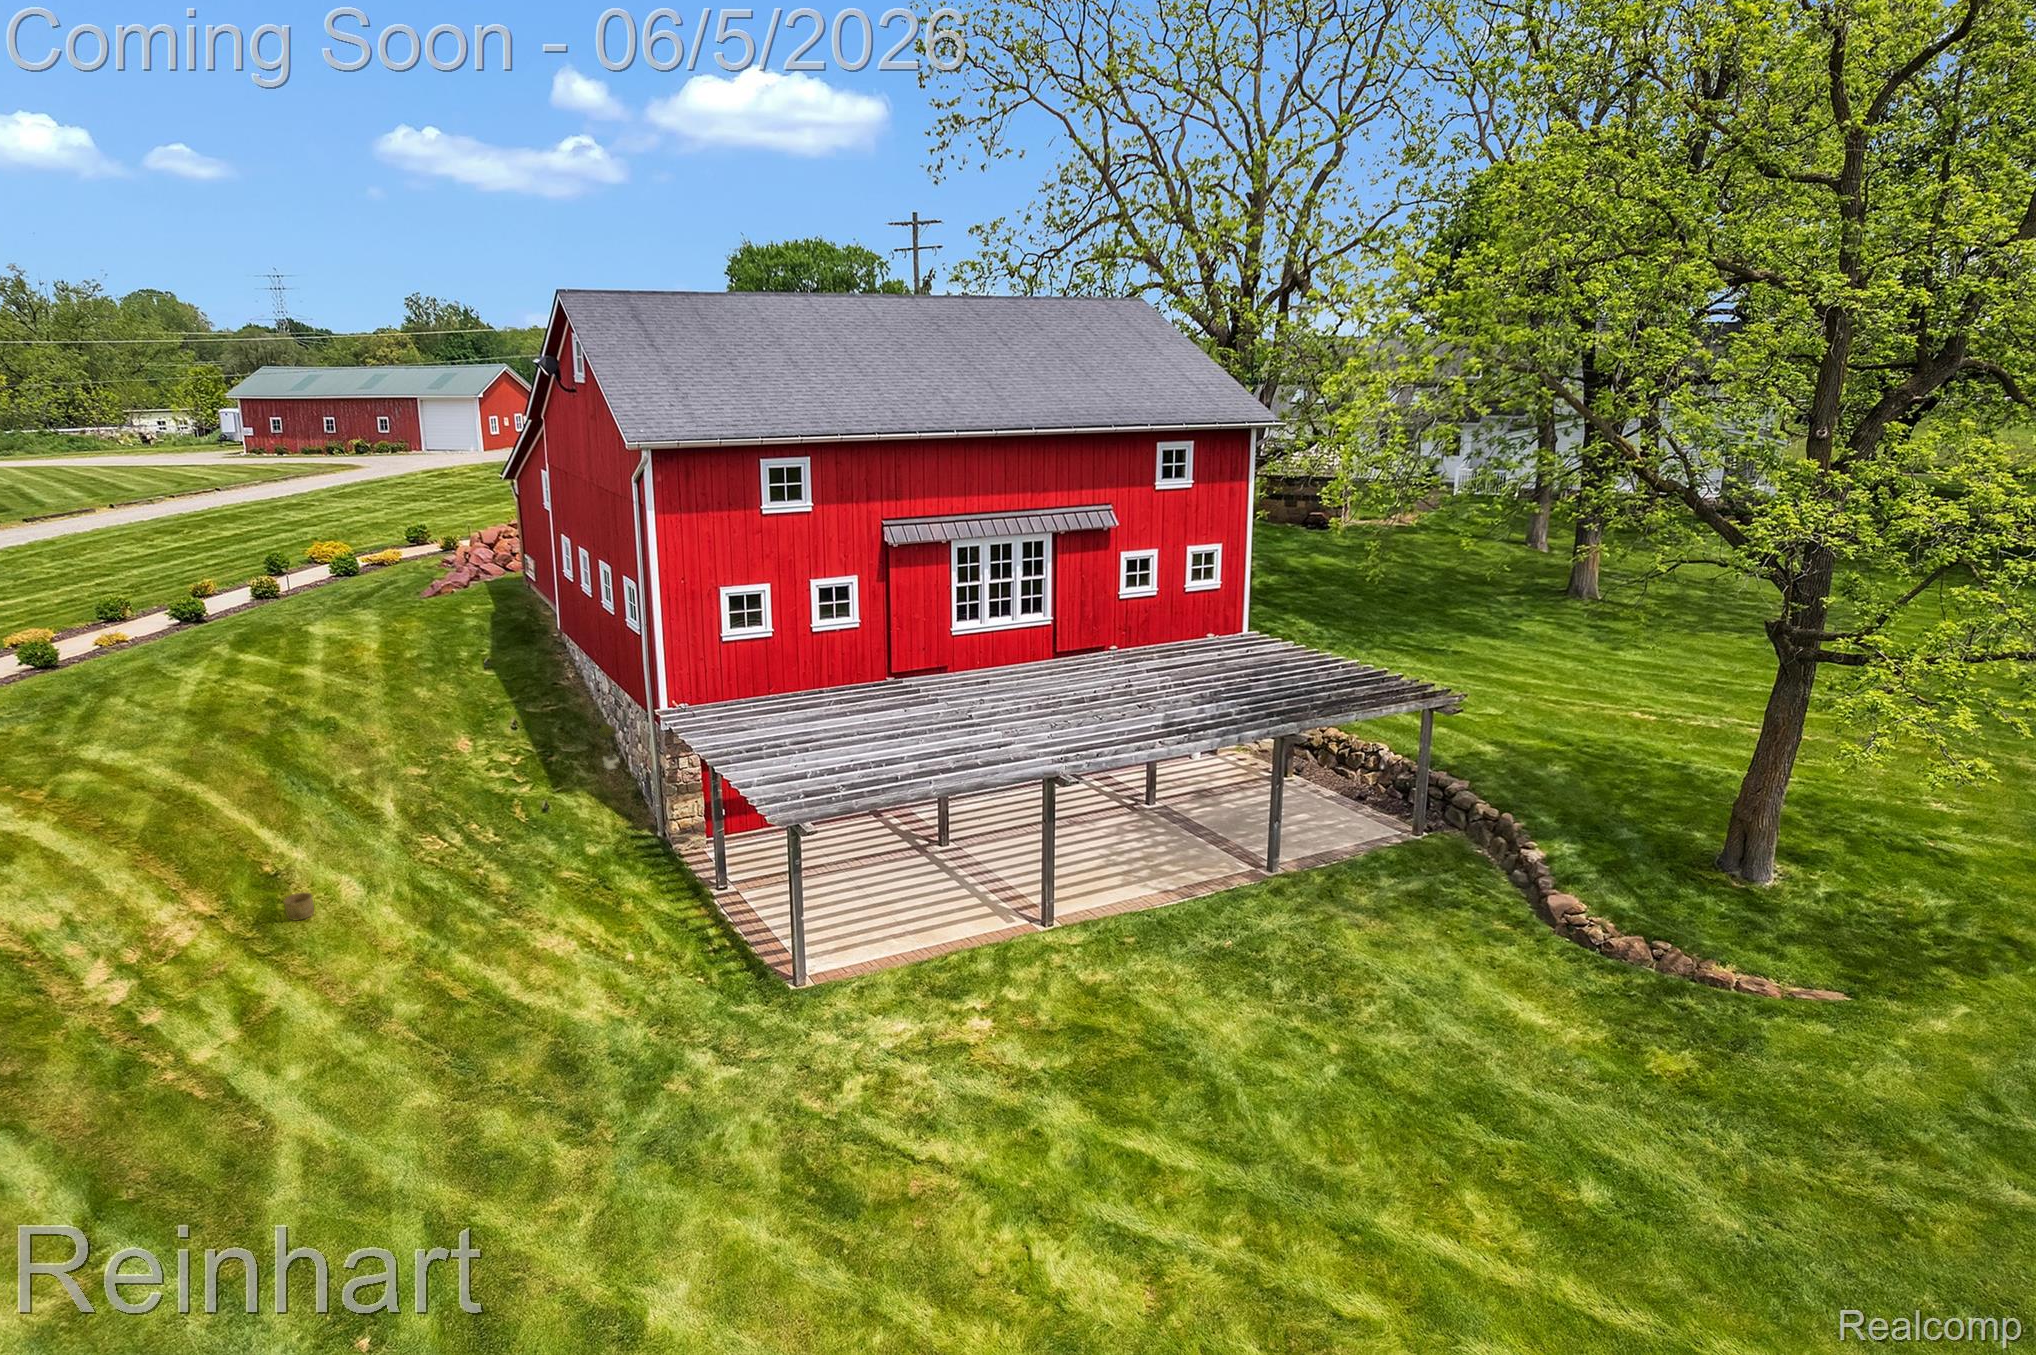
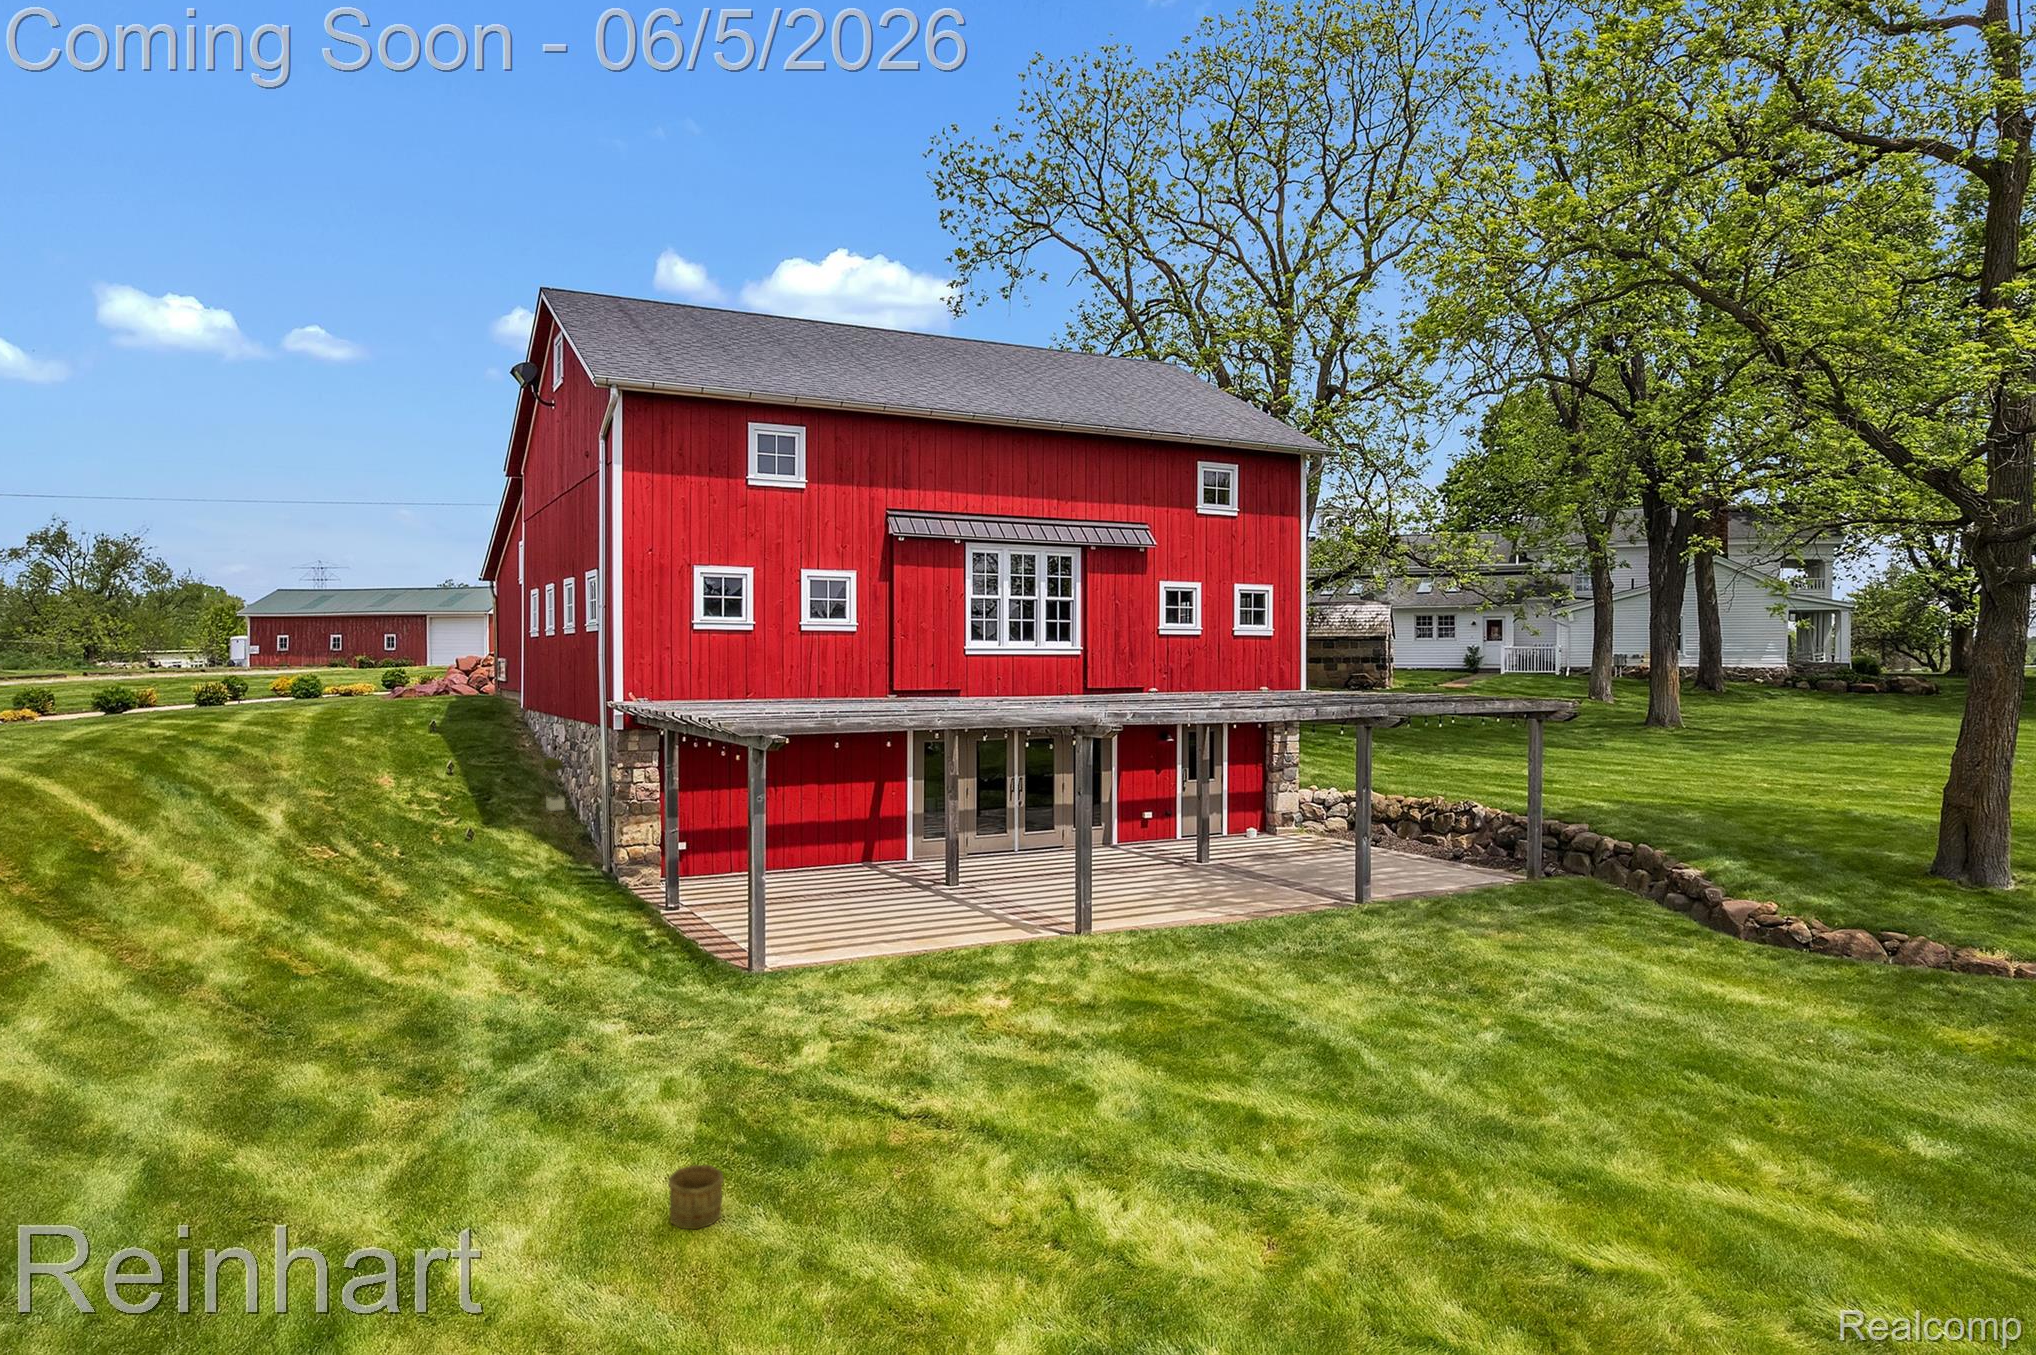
wooden bucket: present [284,892,314,921] -> present [669,1165,724,1229]

